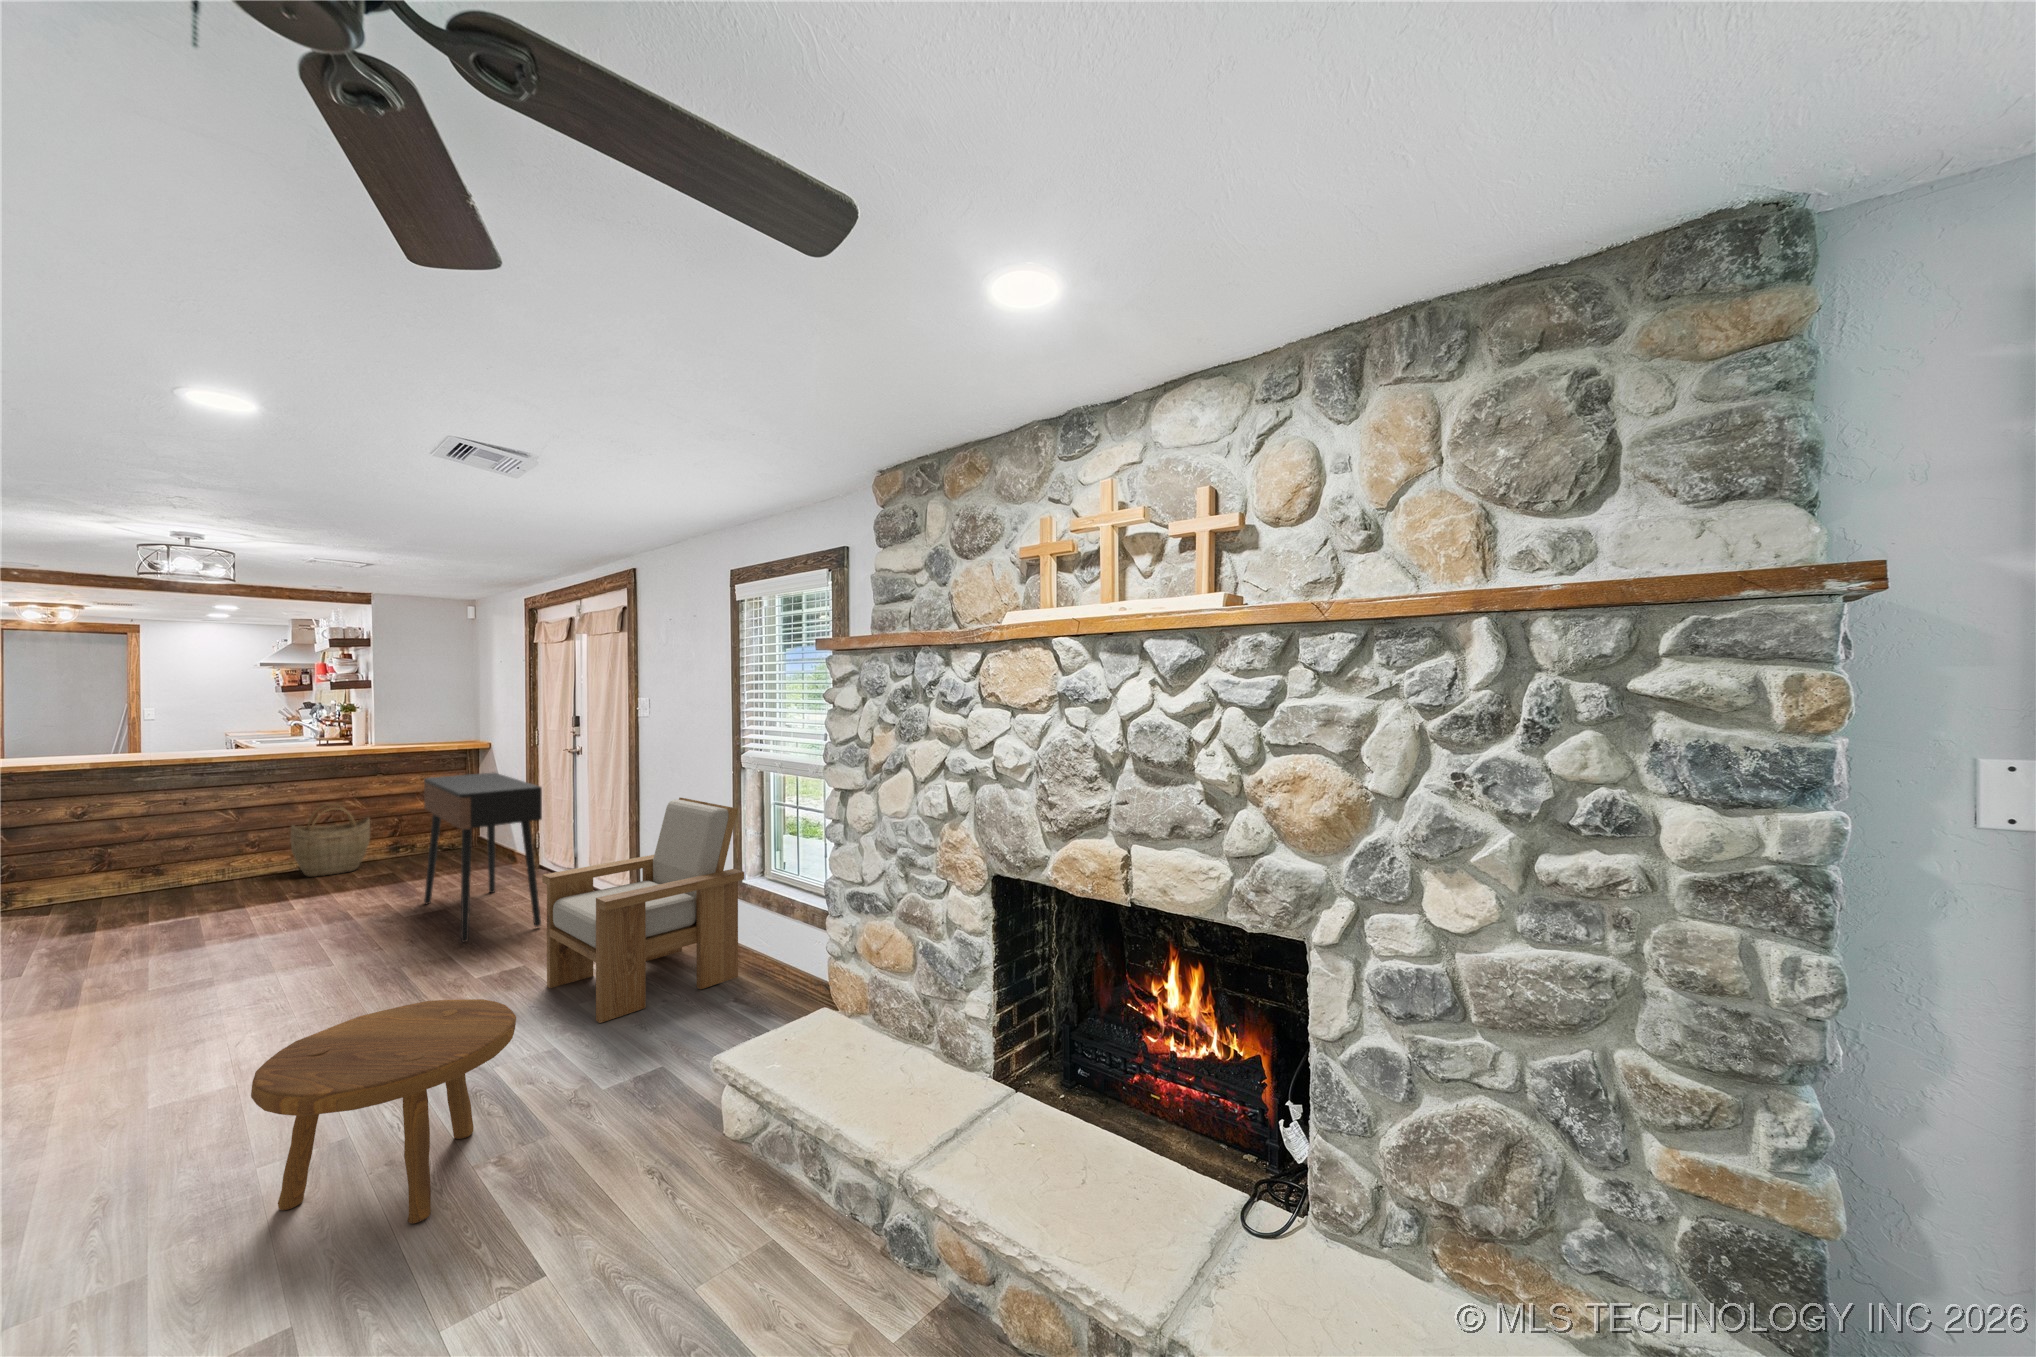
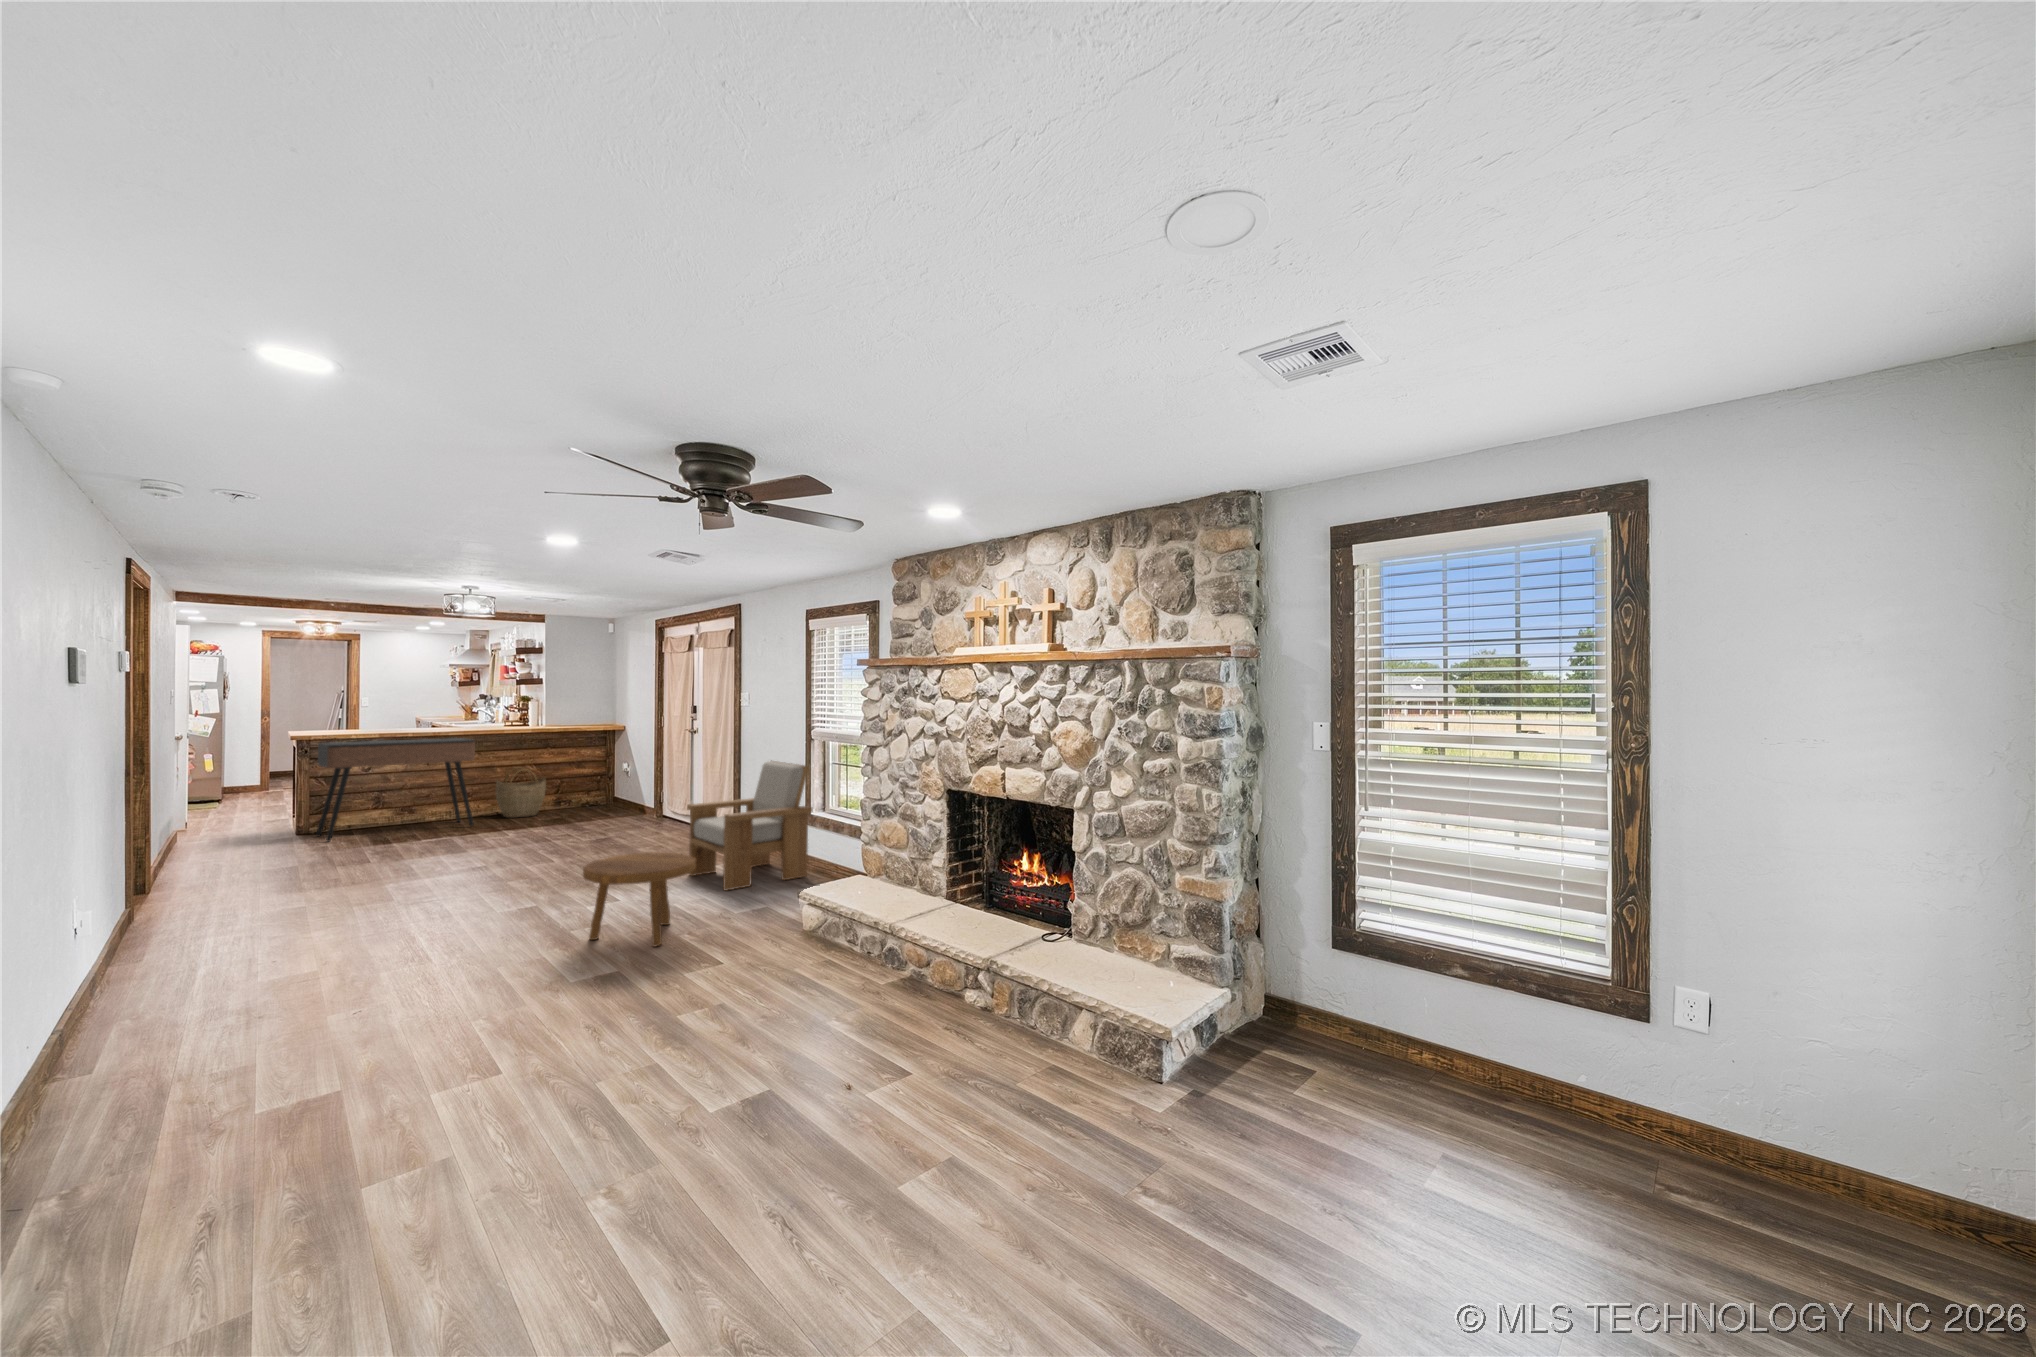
console table: present [424,773,542,942] -> present [316,738,475,842]

